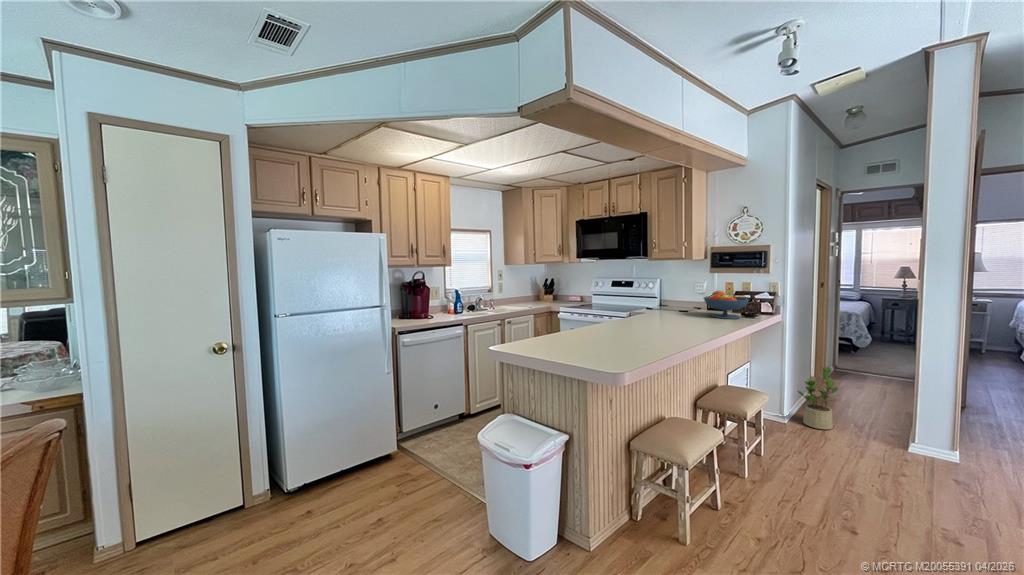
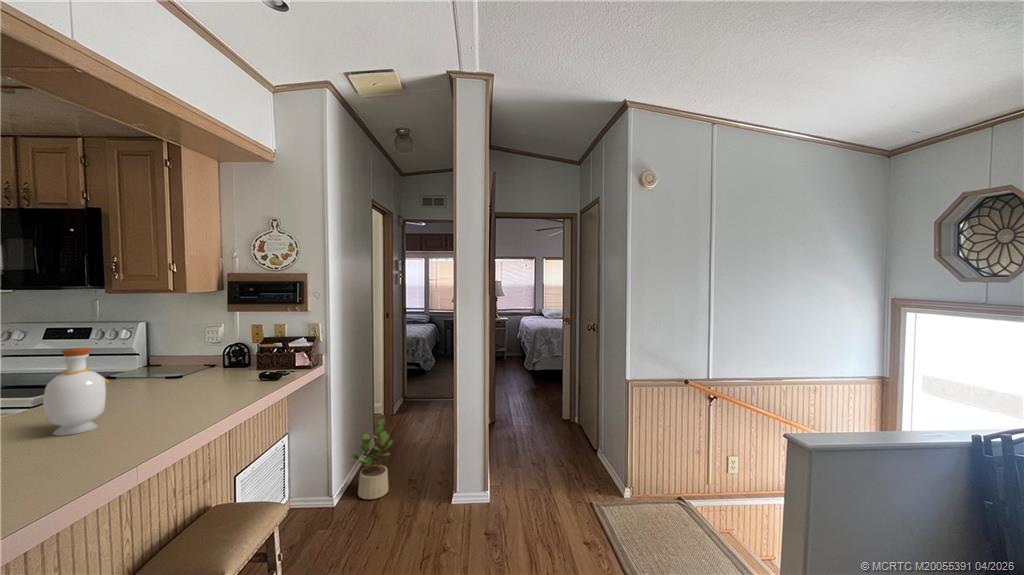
bottle: none [660,284,682,325] -> present [43,348,109,436]
fruit bowl: present [704,291,749,319] -> none [191,342,269,390]

